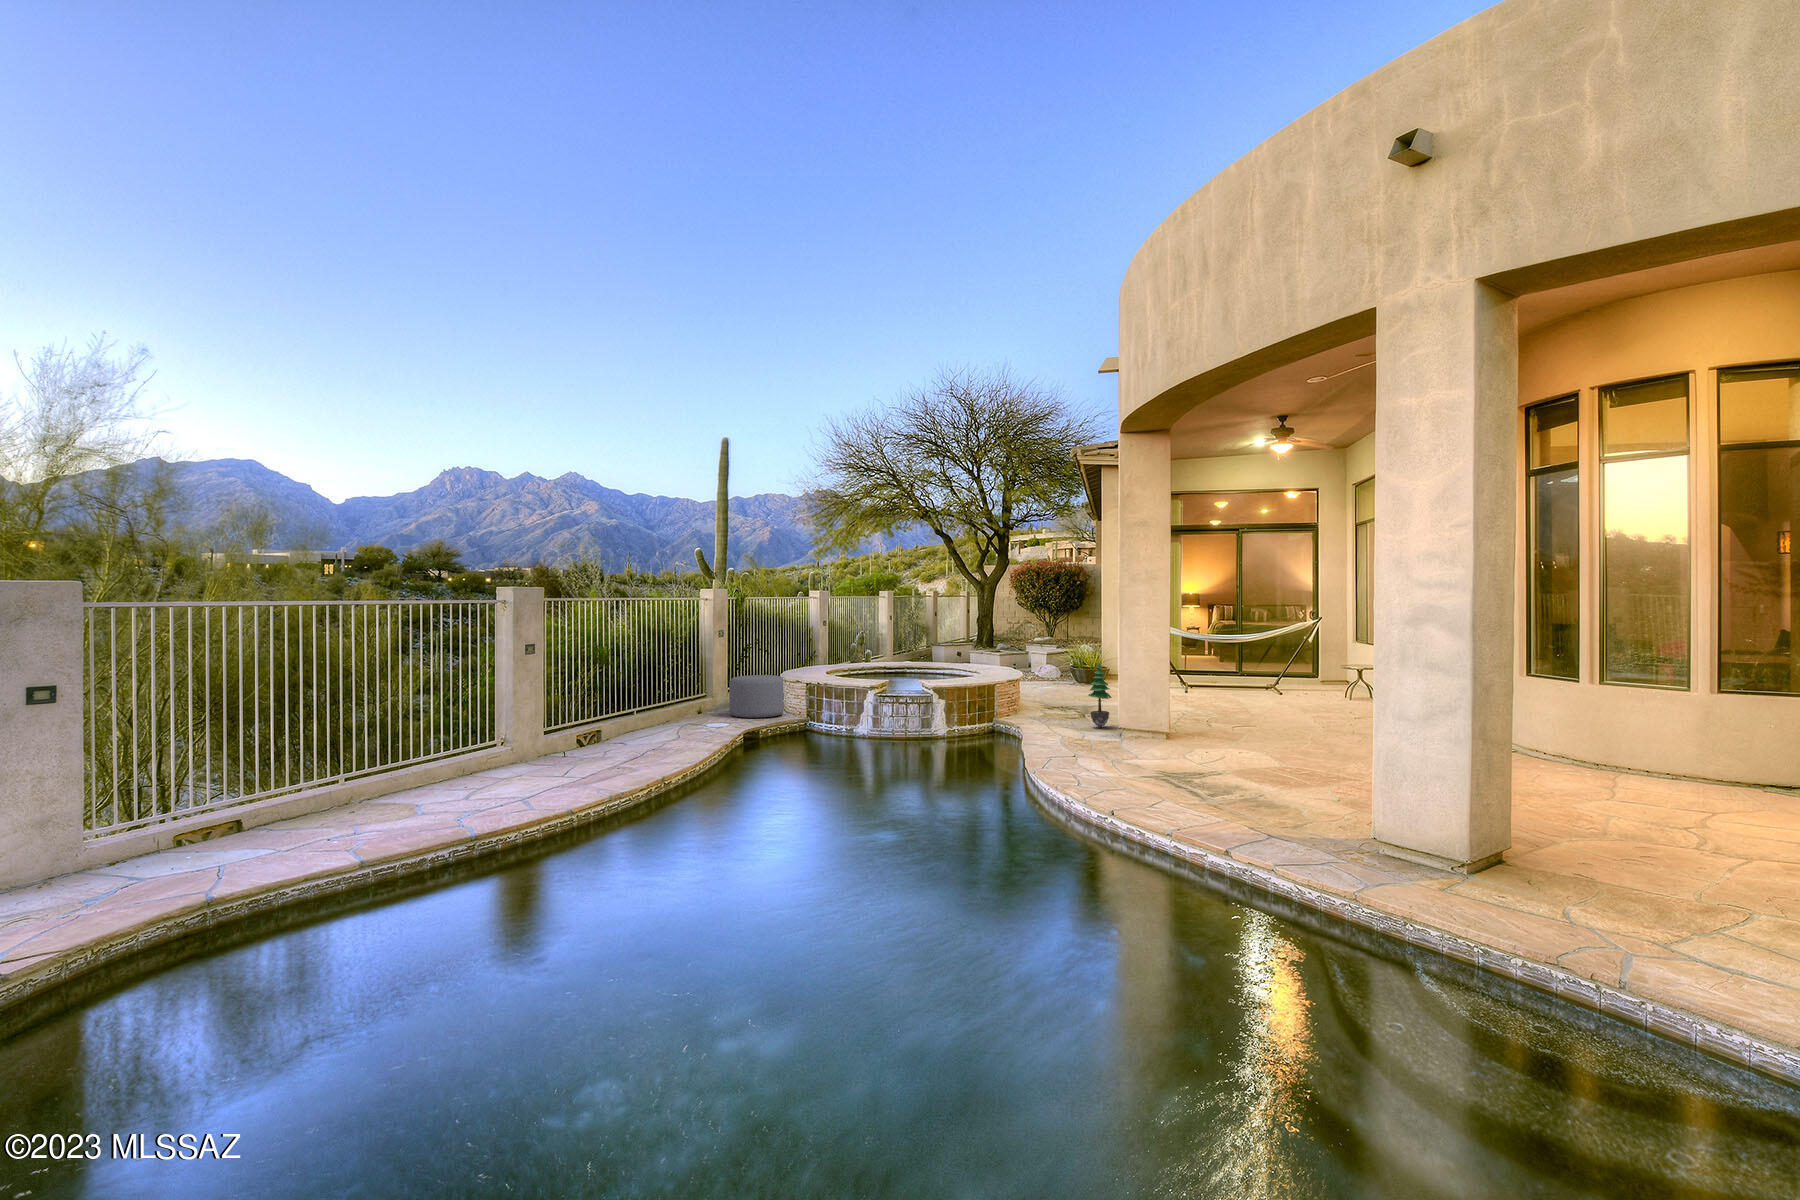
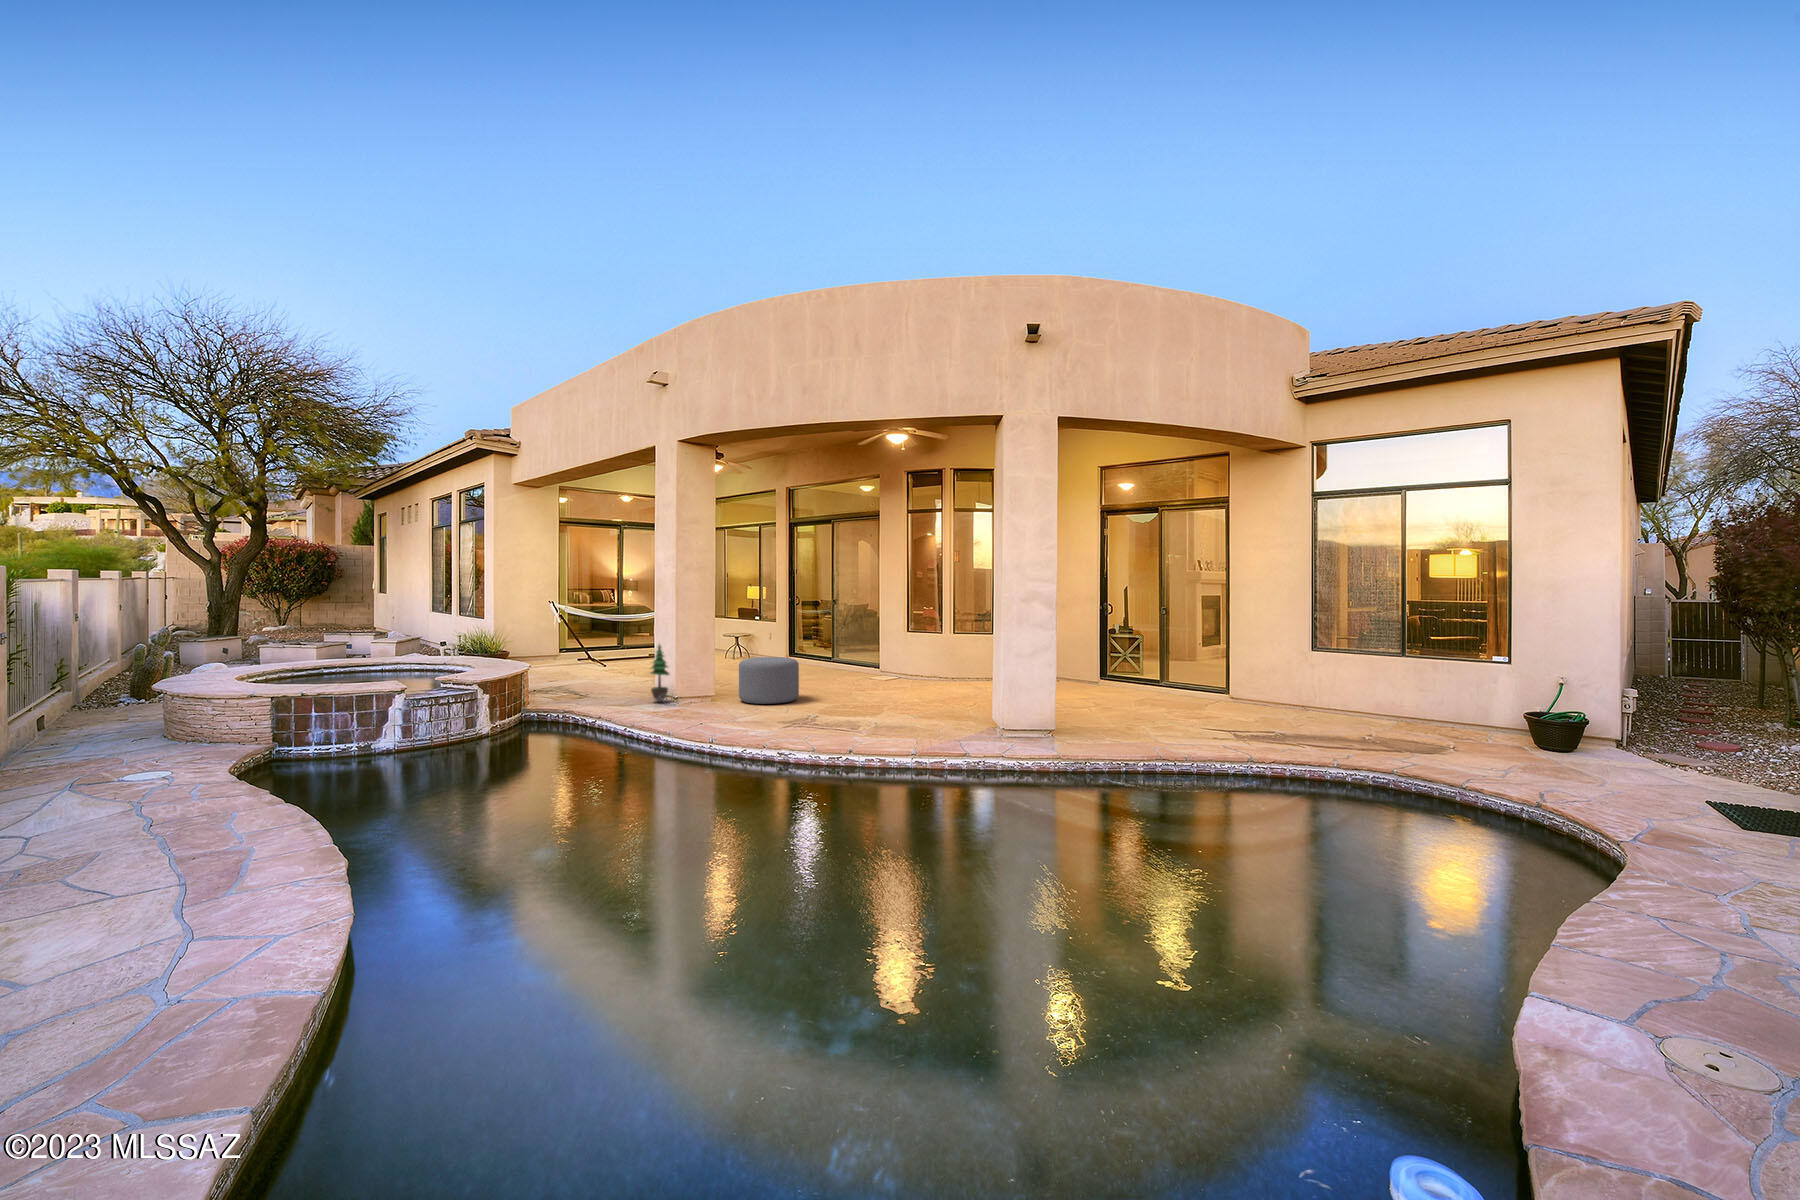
ottoman: present [729,675,784,718] -> present [739,657,799,704]

